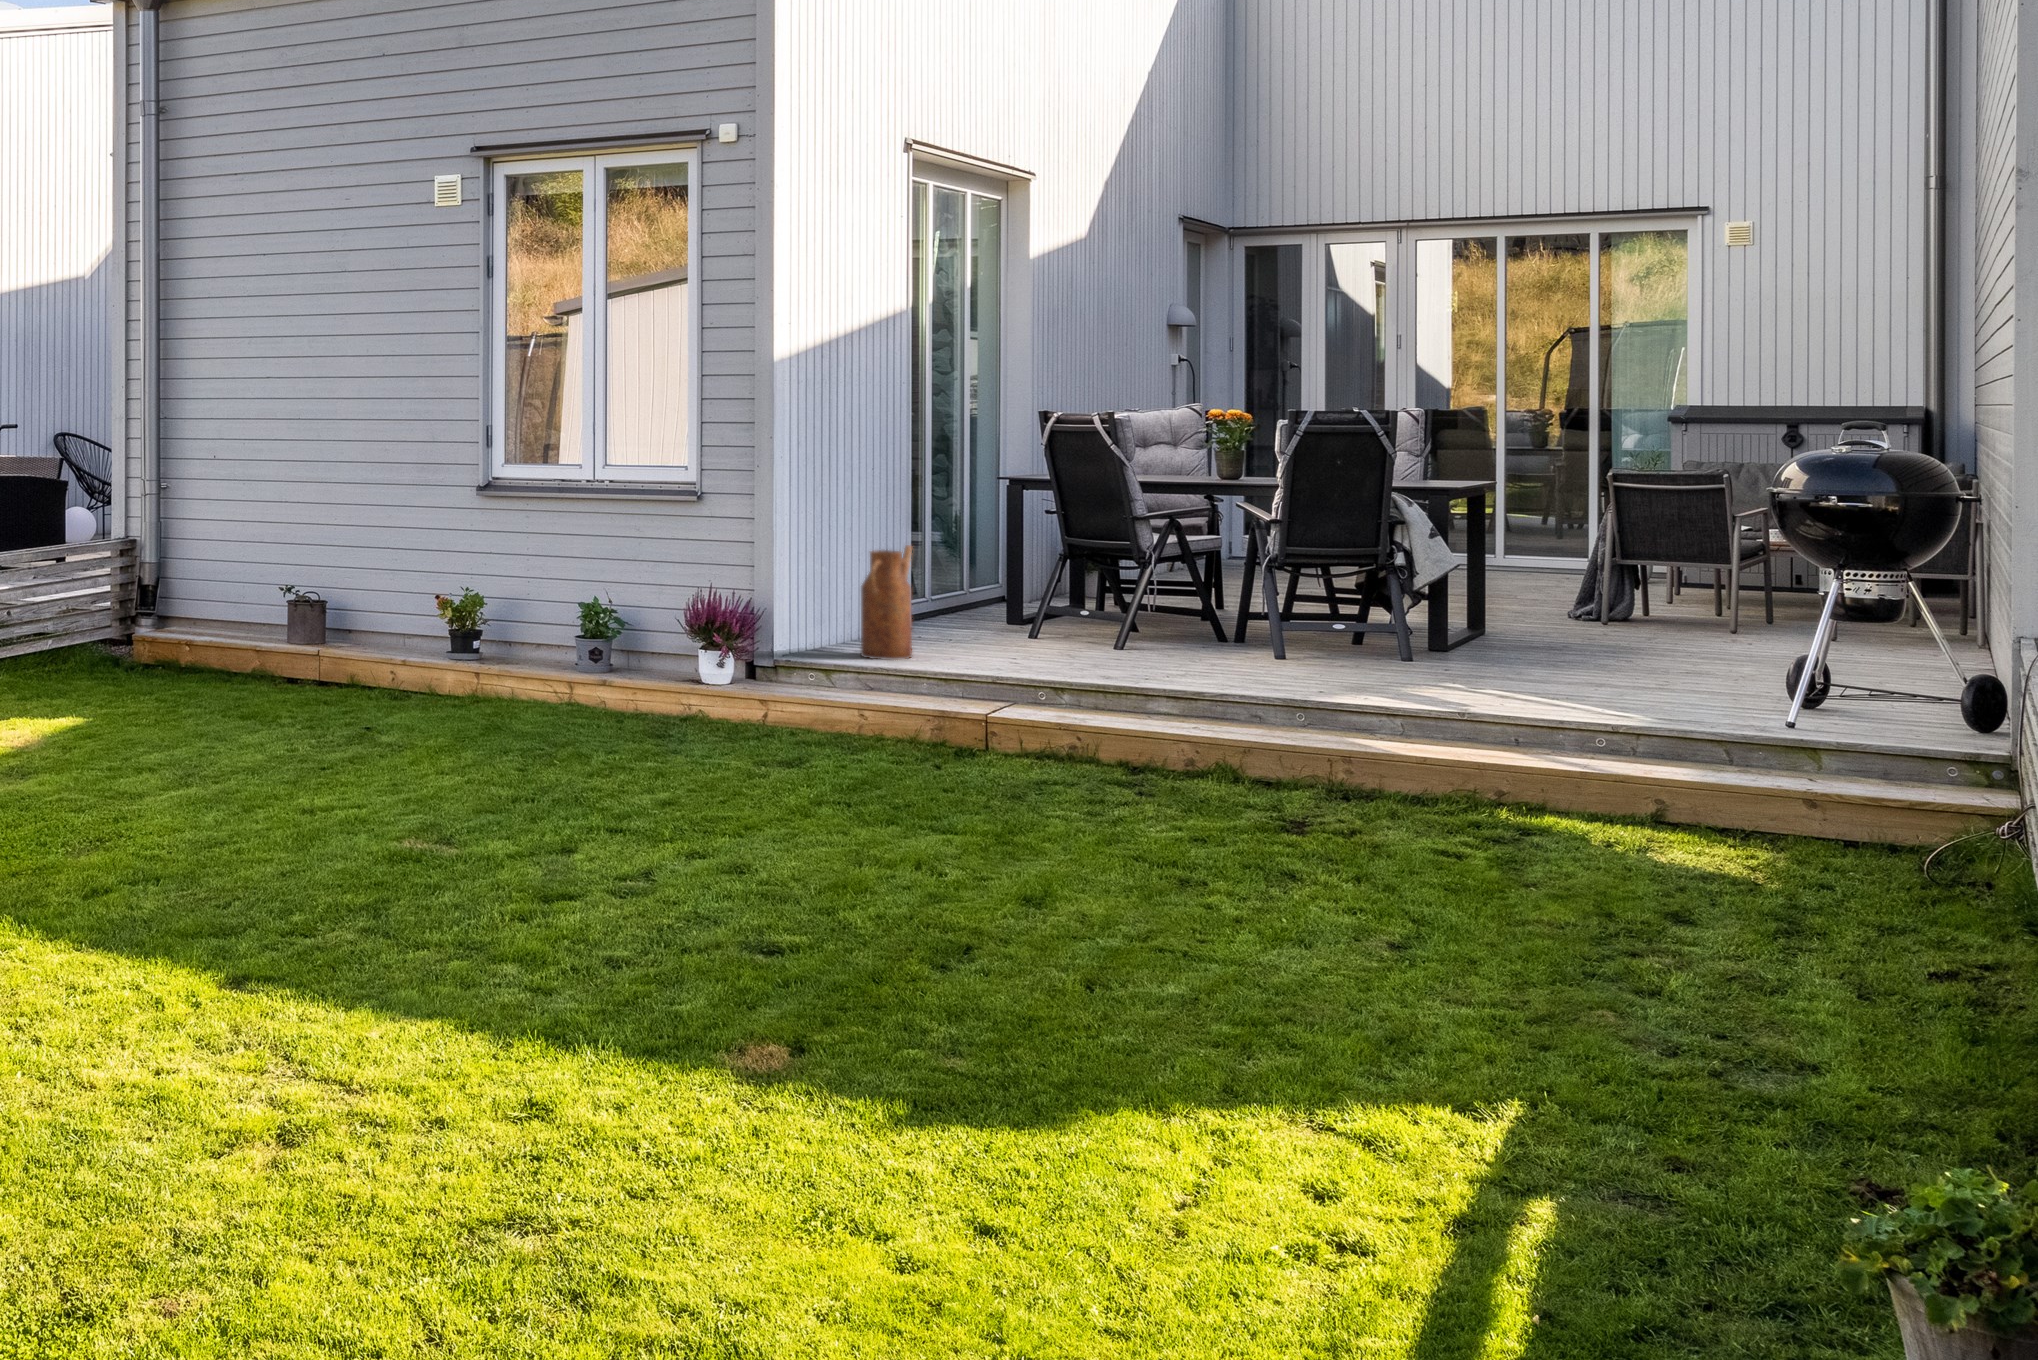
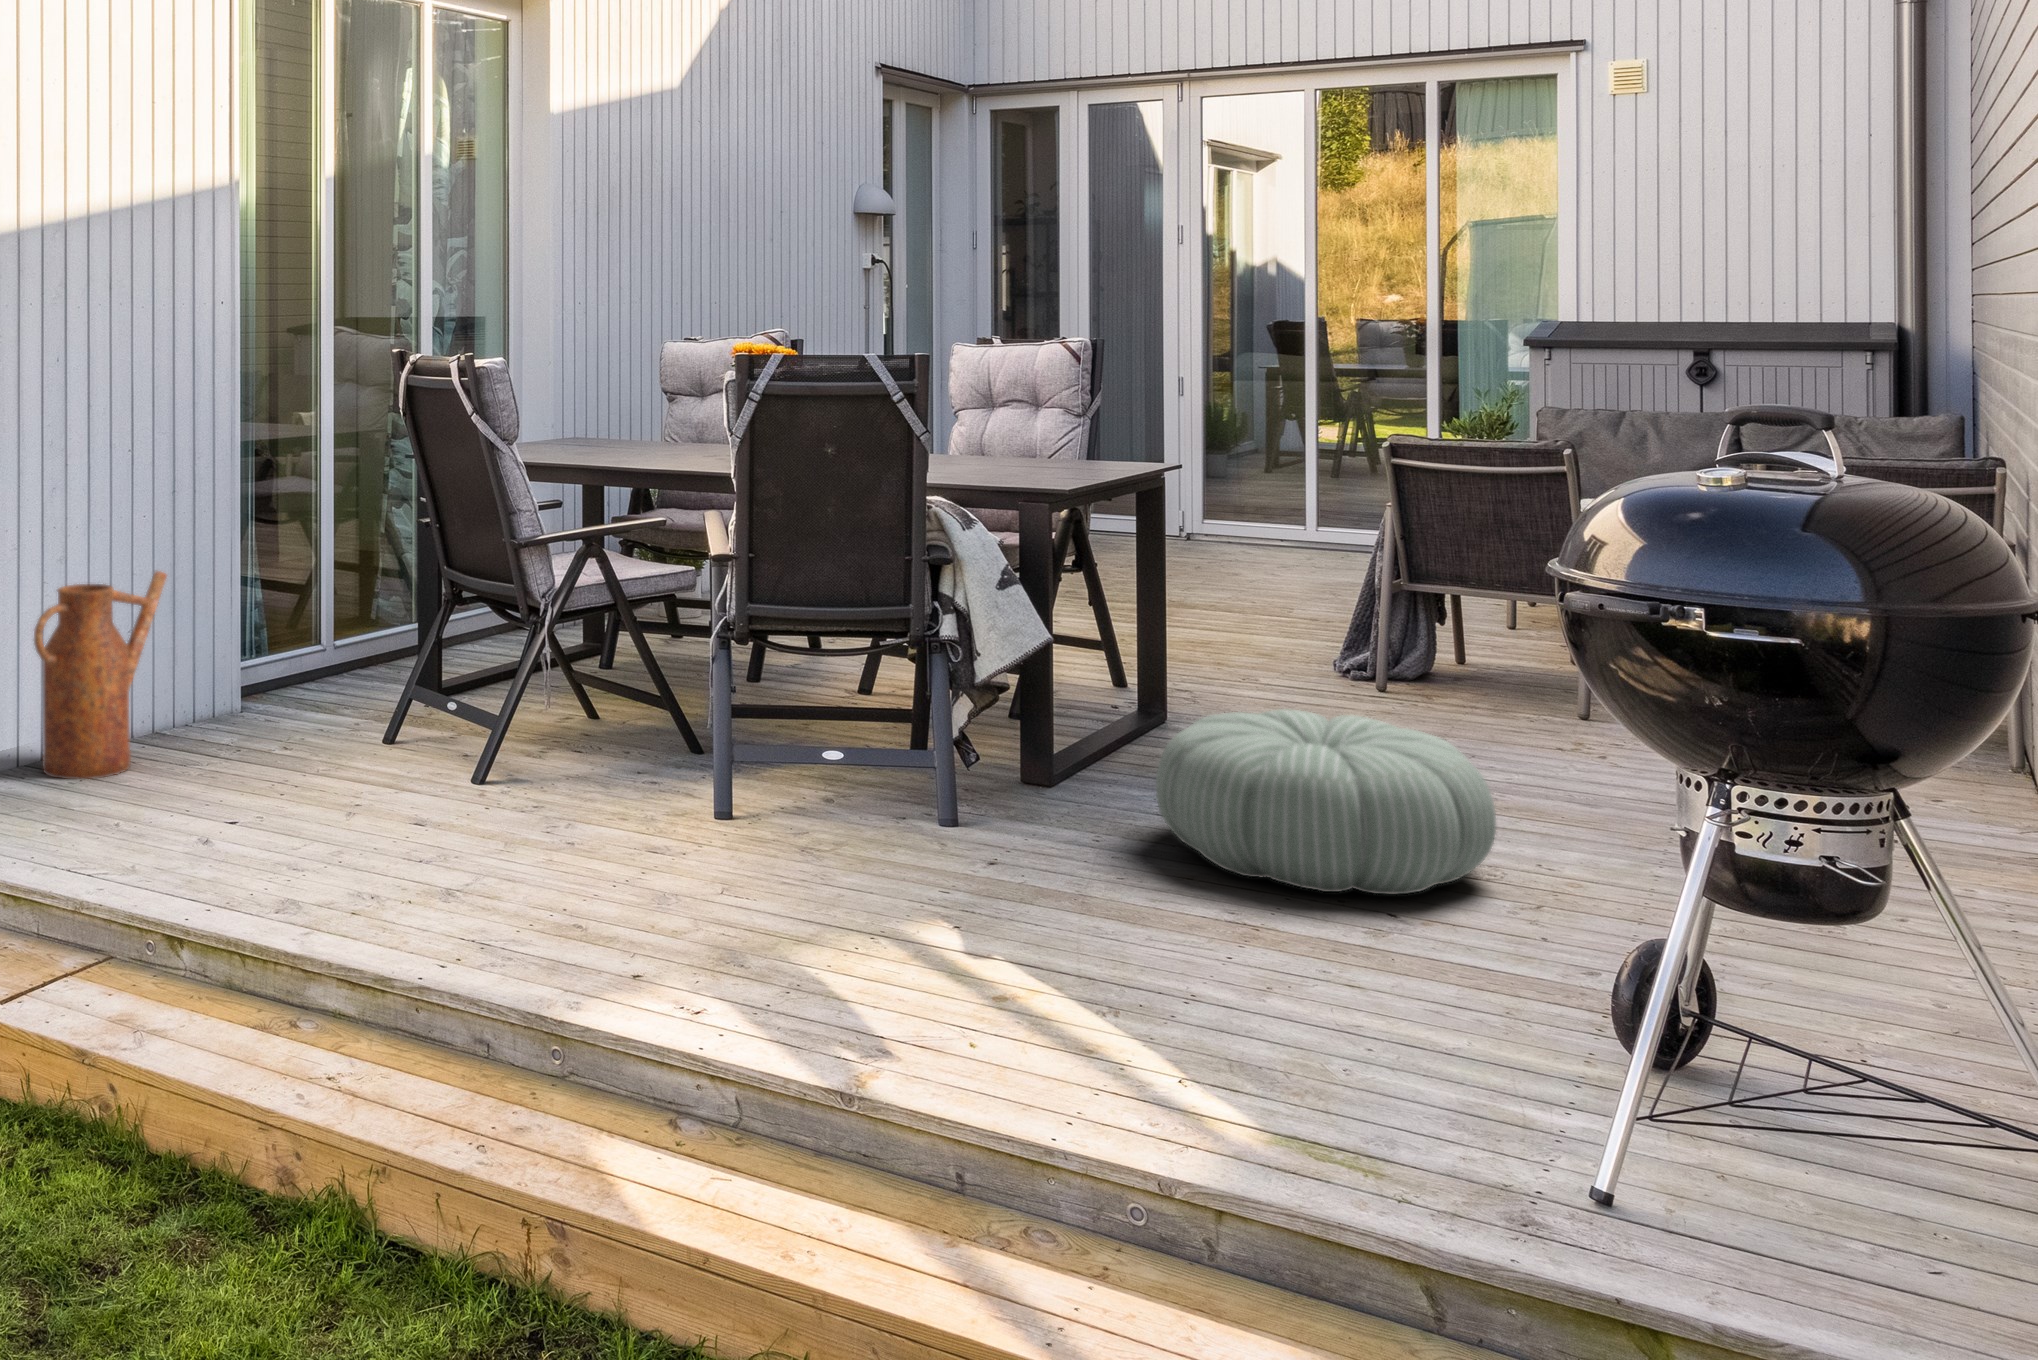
pouf: none [1536,608,1723,689] -> present [1156,709,1496,894]

